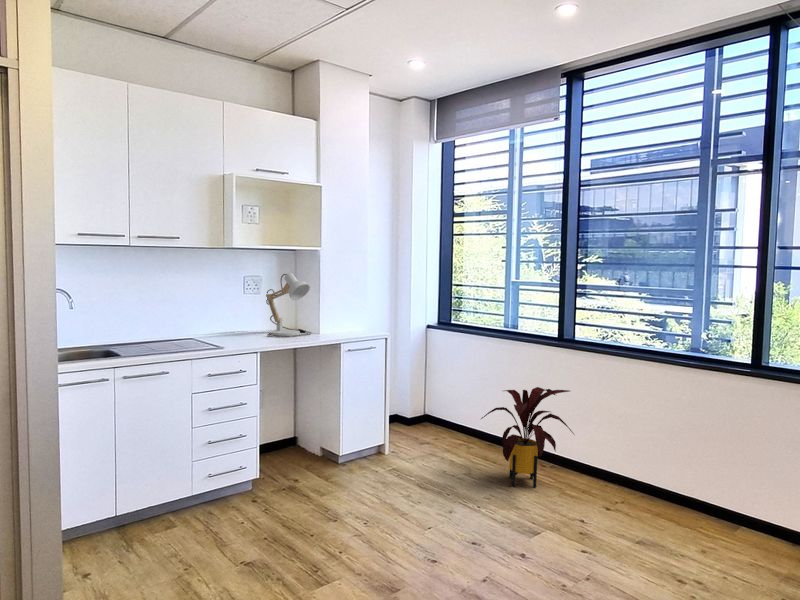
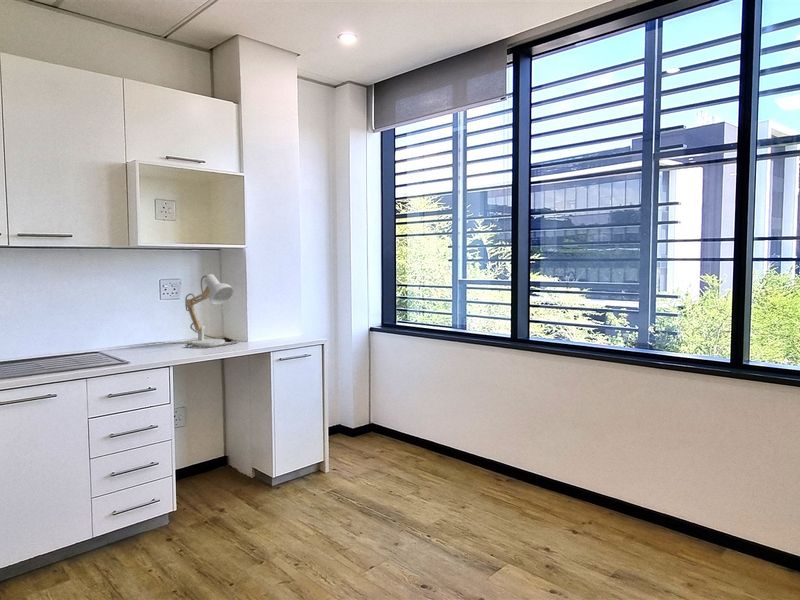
house plant: present [481,387,574,487] -> none [428,393,532,504]

